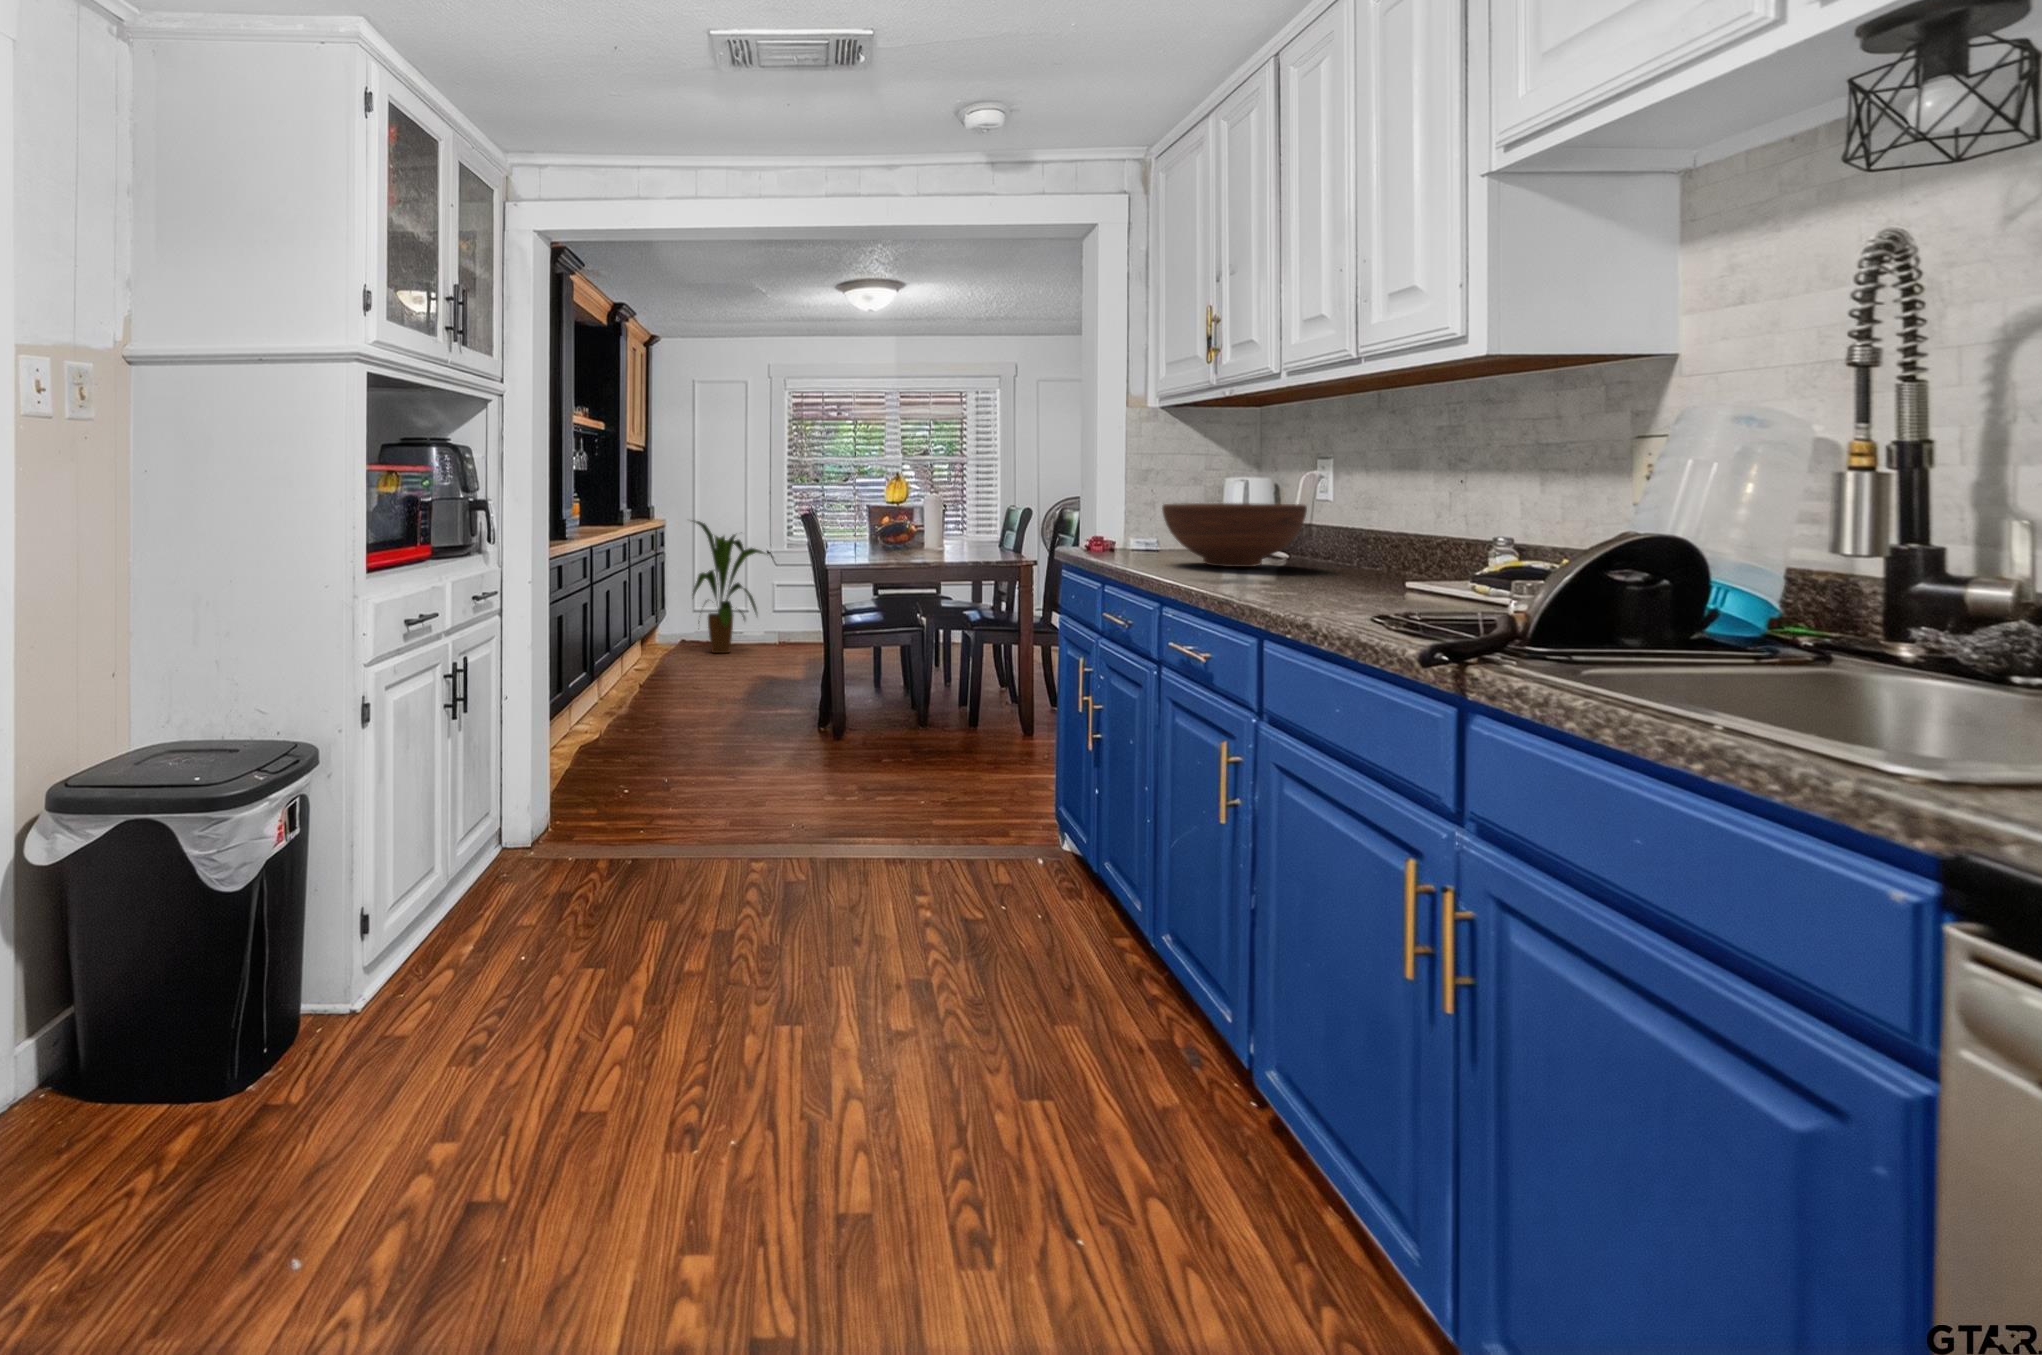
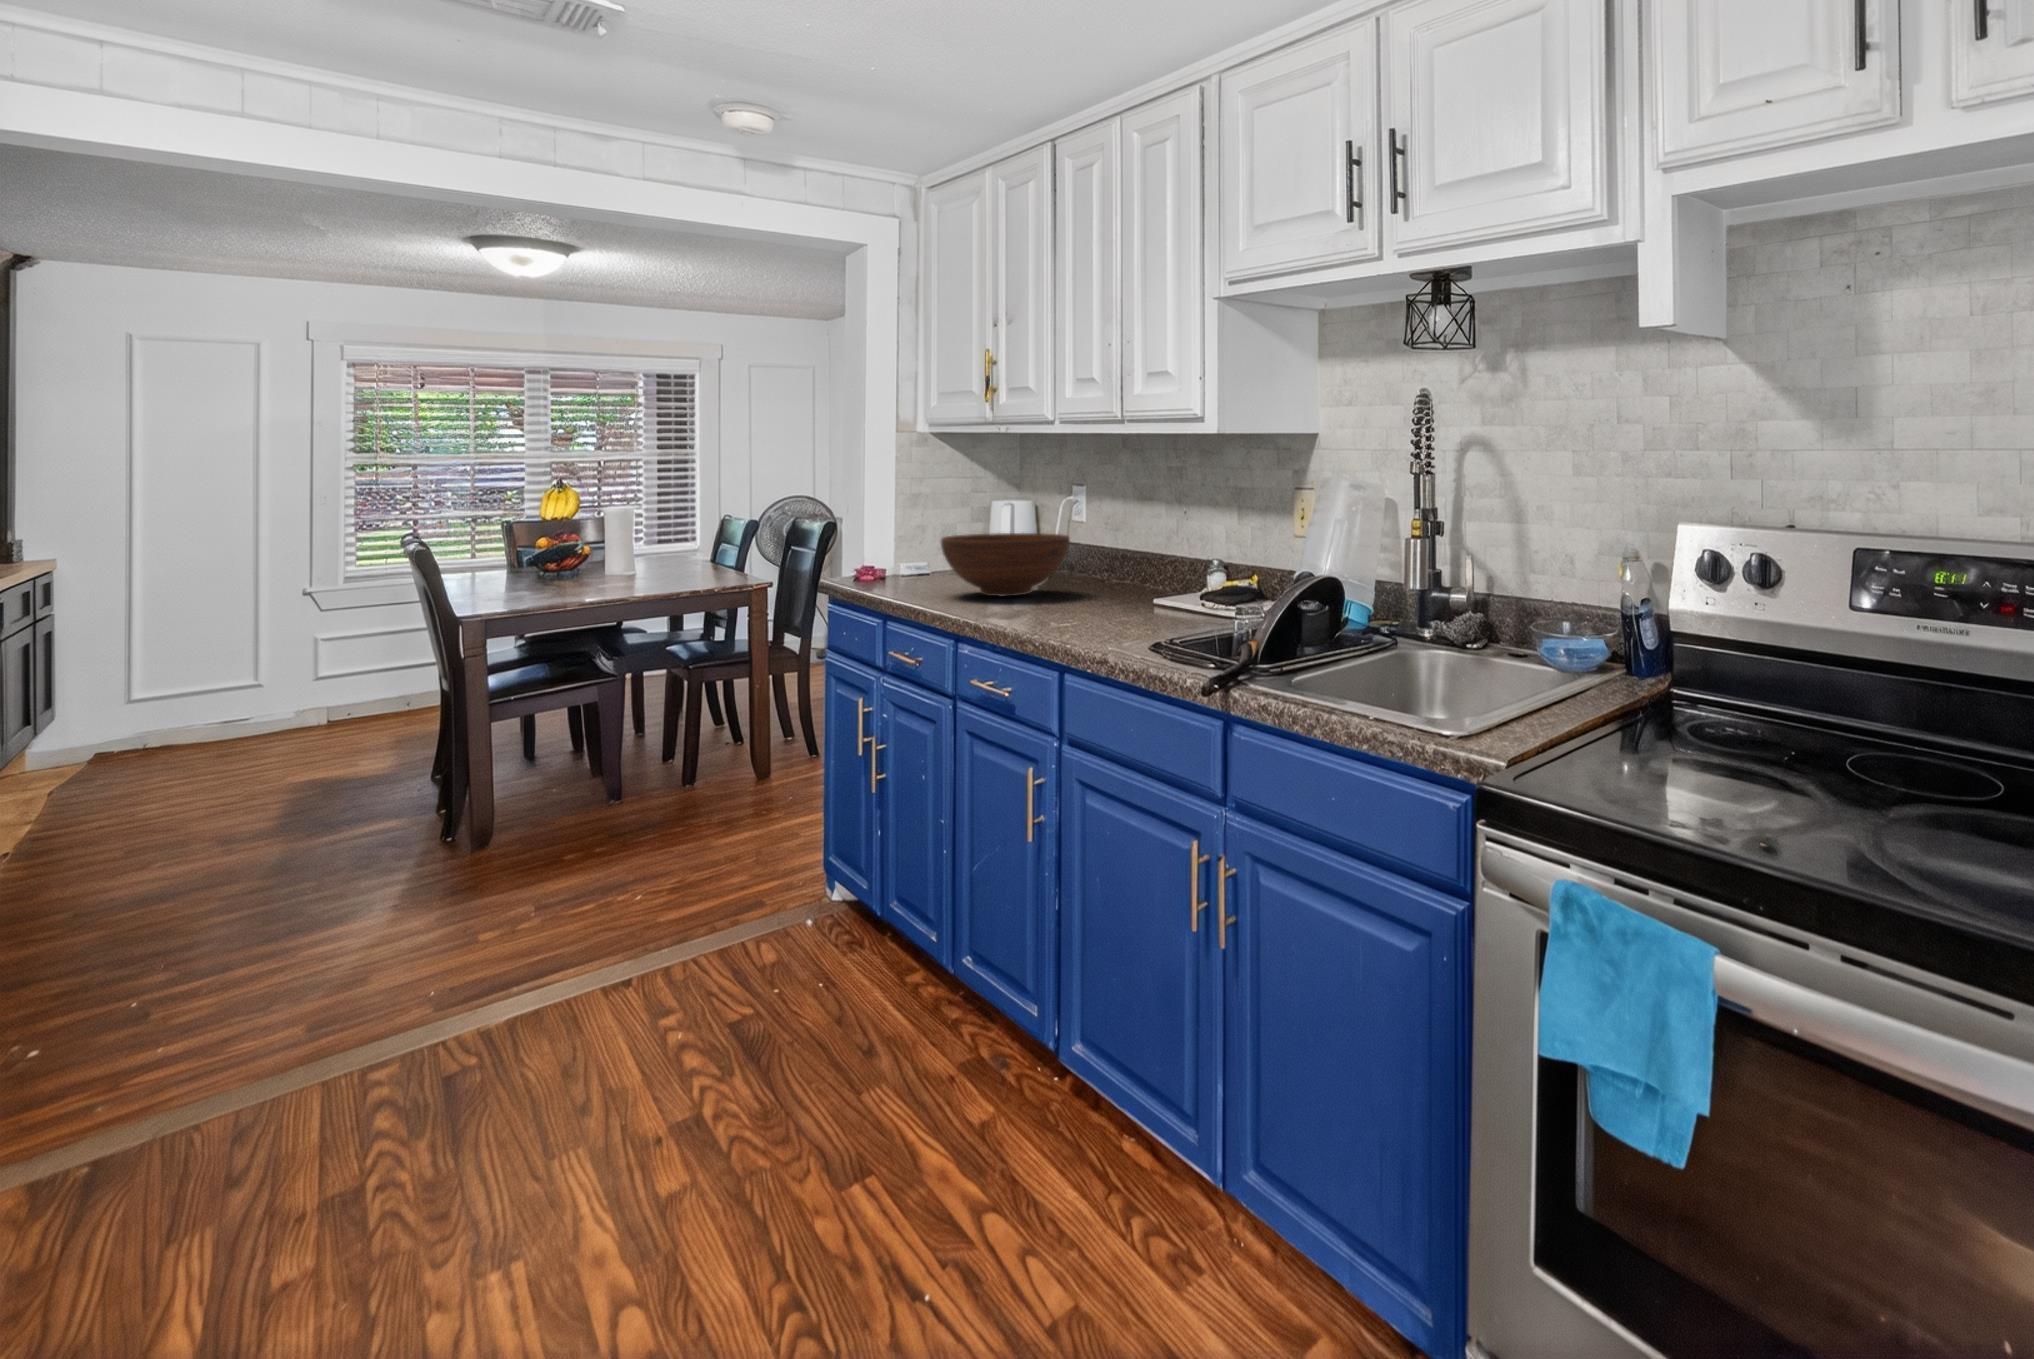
house plant: present [693,521,764,653] -> none [174,551,353,748]

